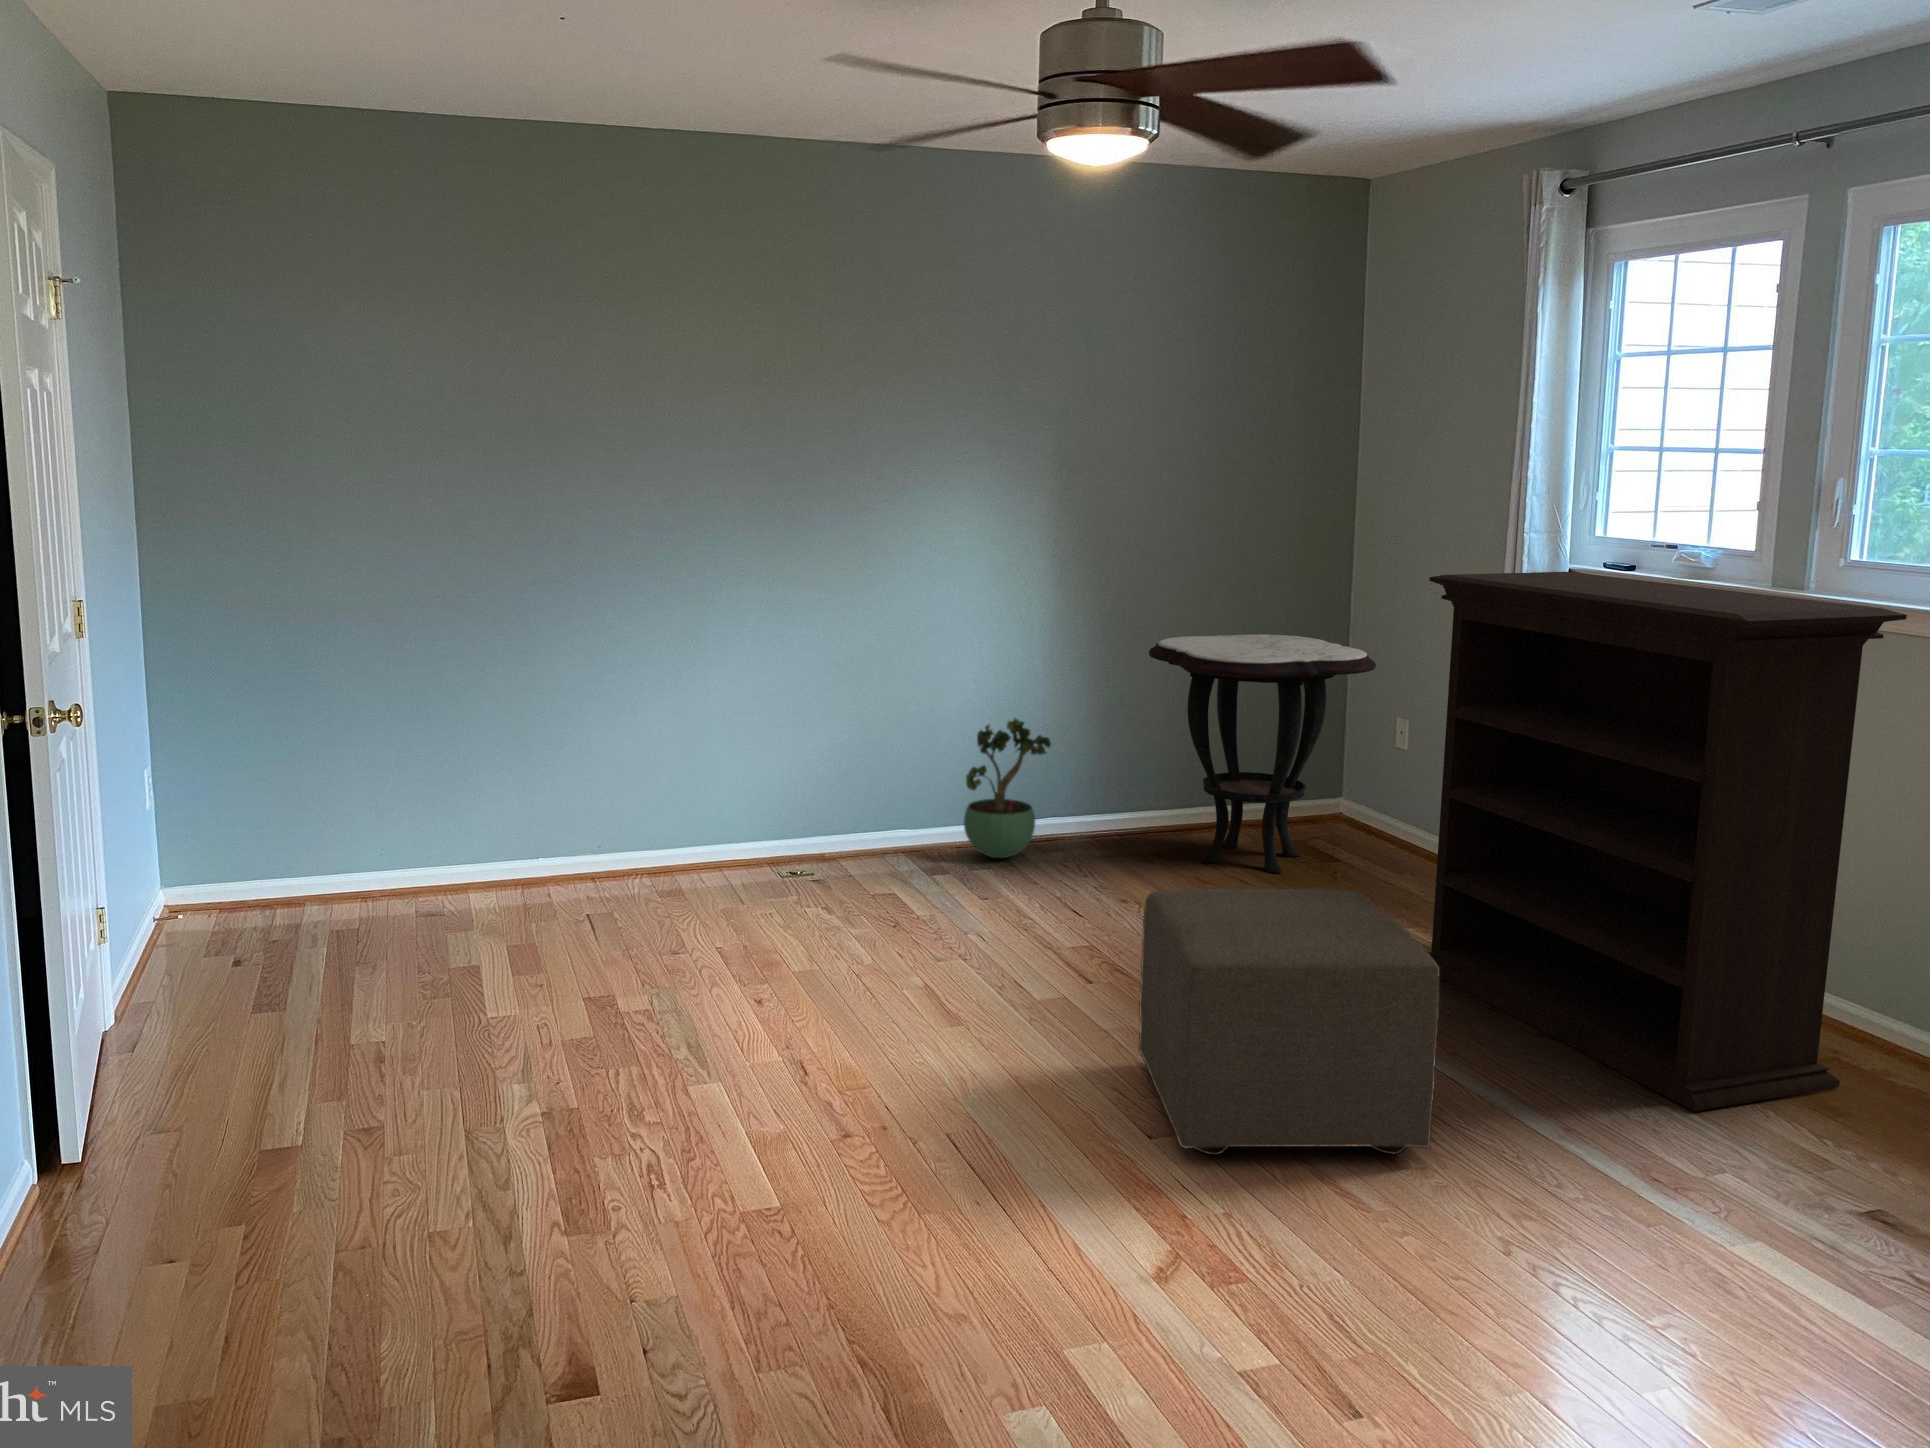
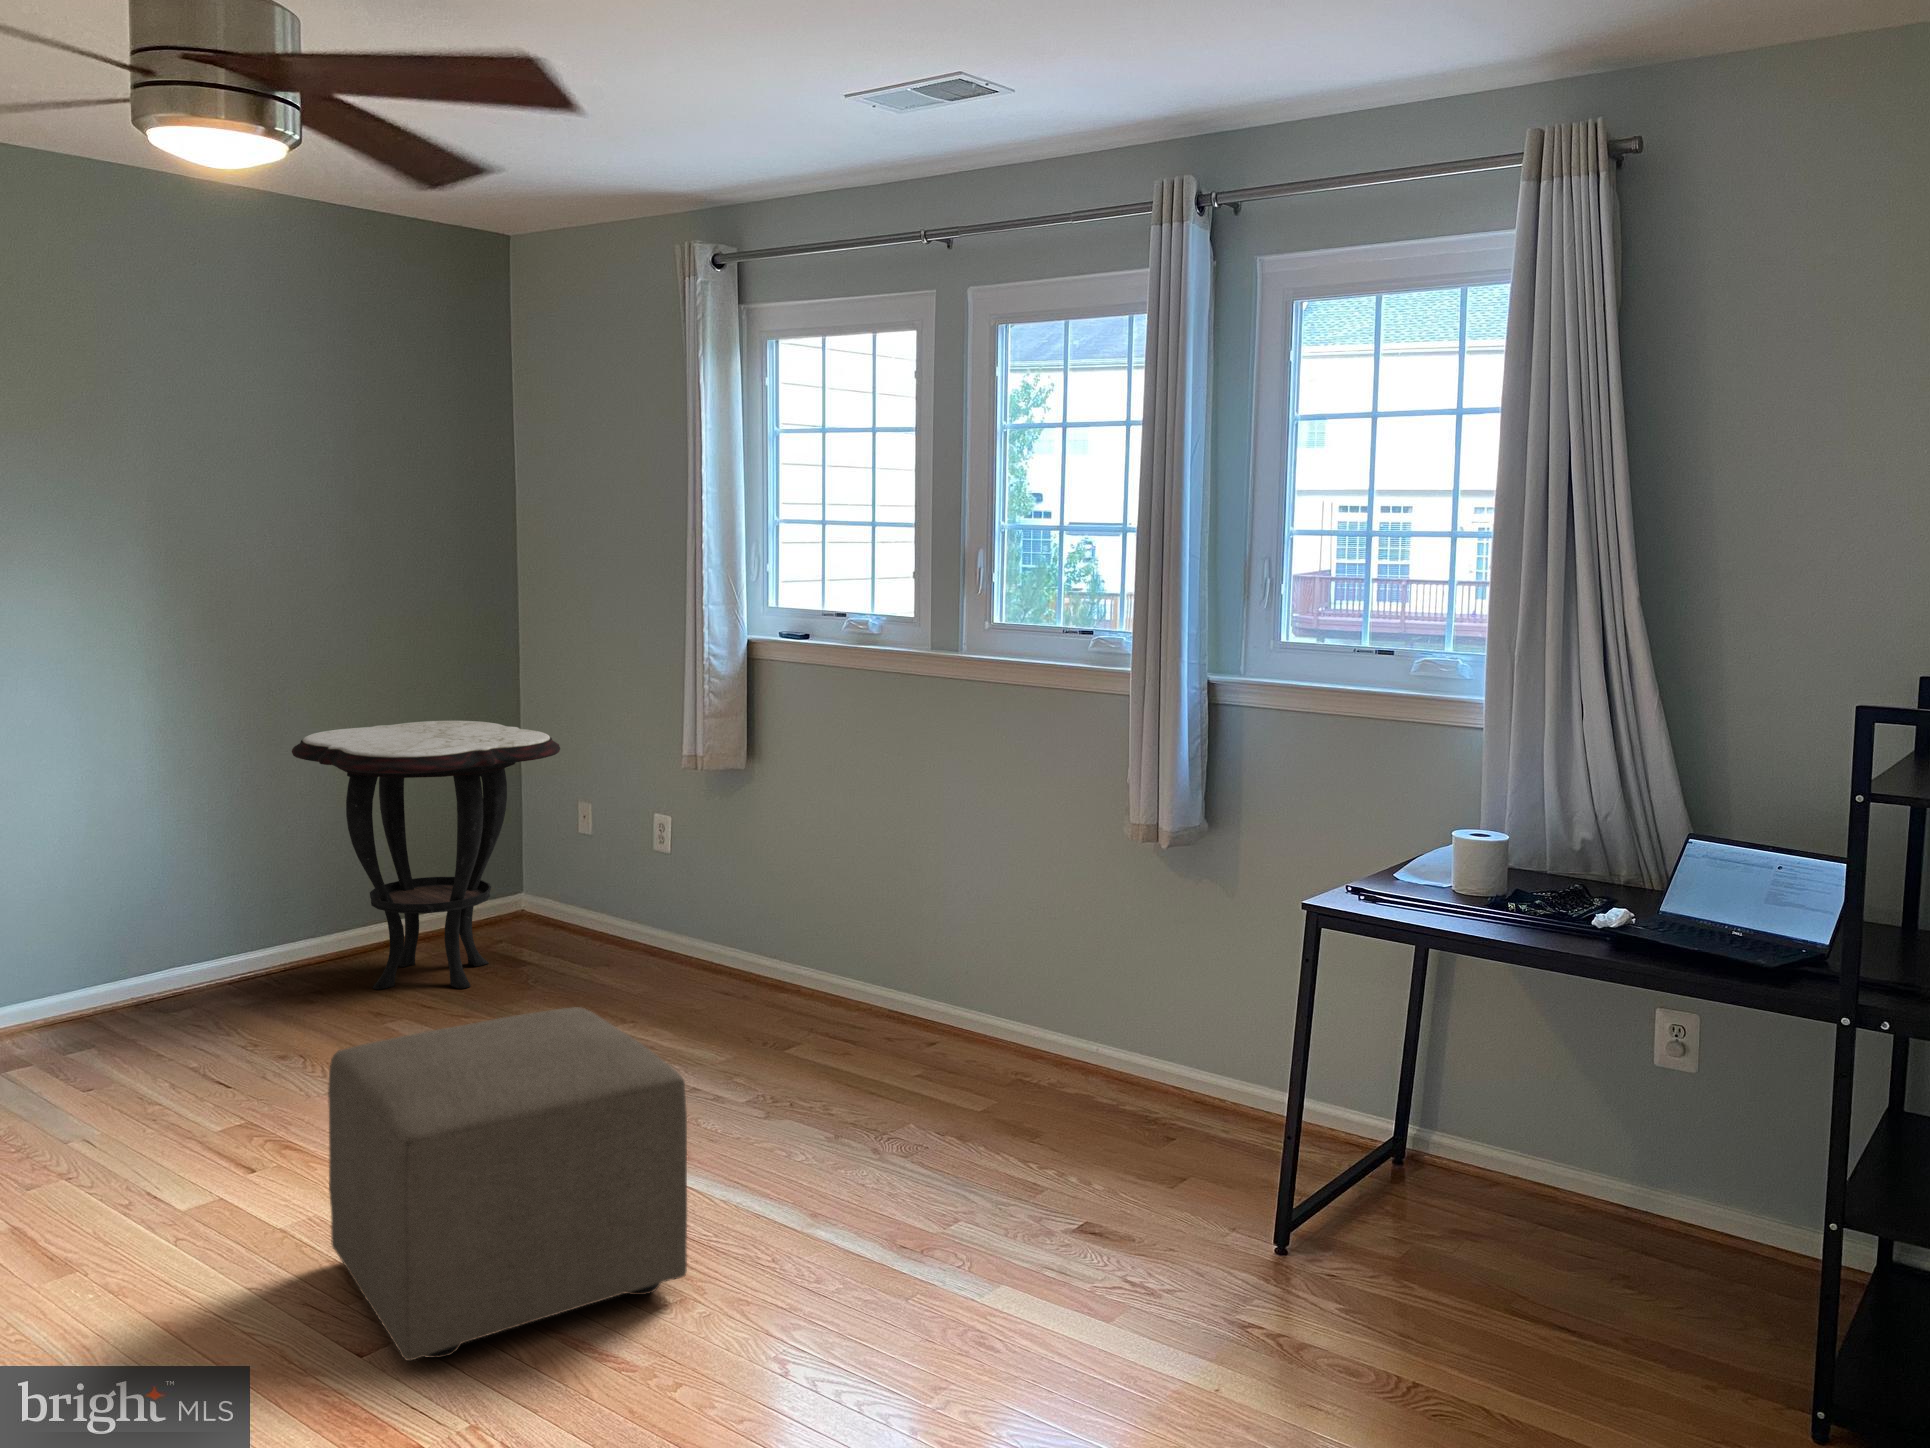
bookshelf: present [1427,572,1907,1111] -> none [621,644,1047,1164]
potted plant: present [964,719,1051,858] -> none [45,847,168,1029]

